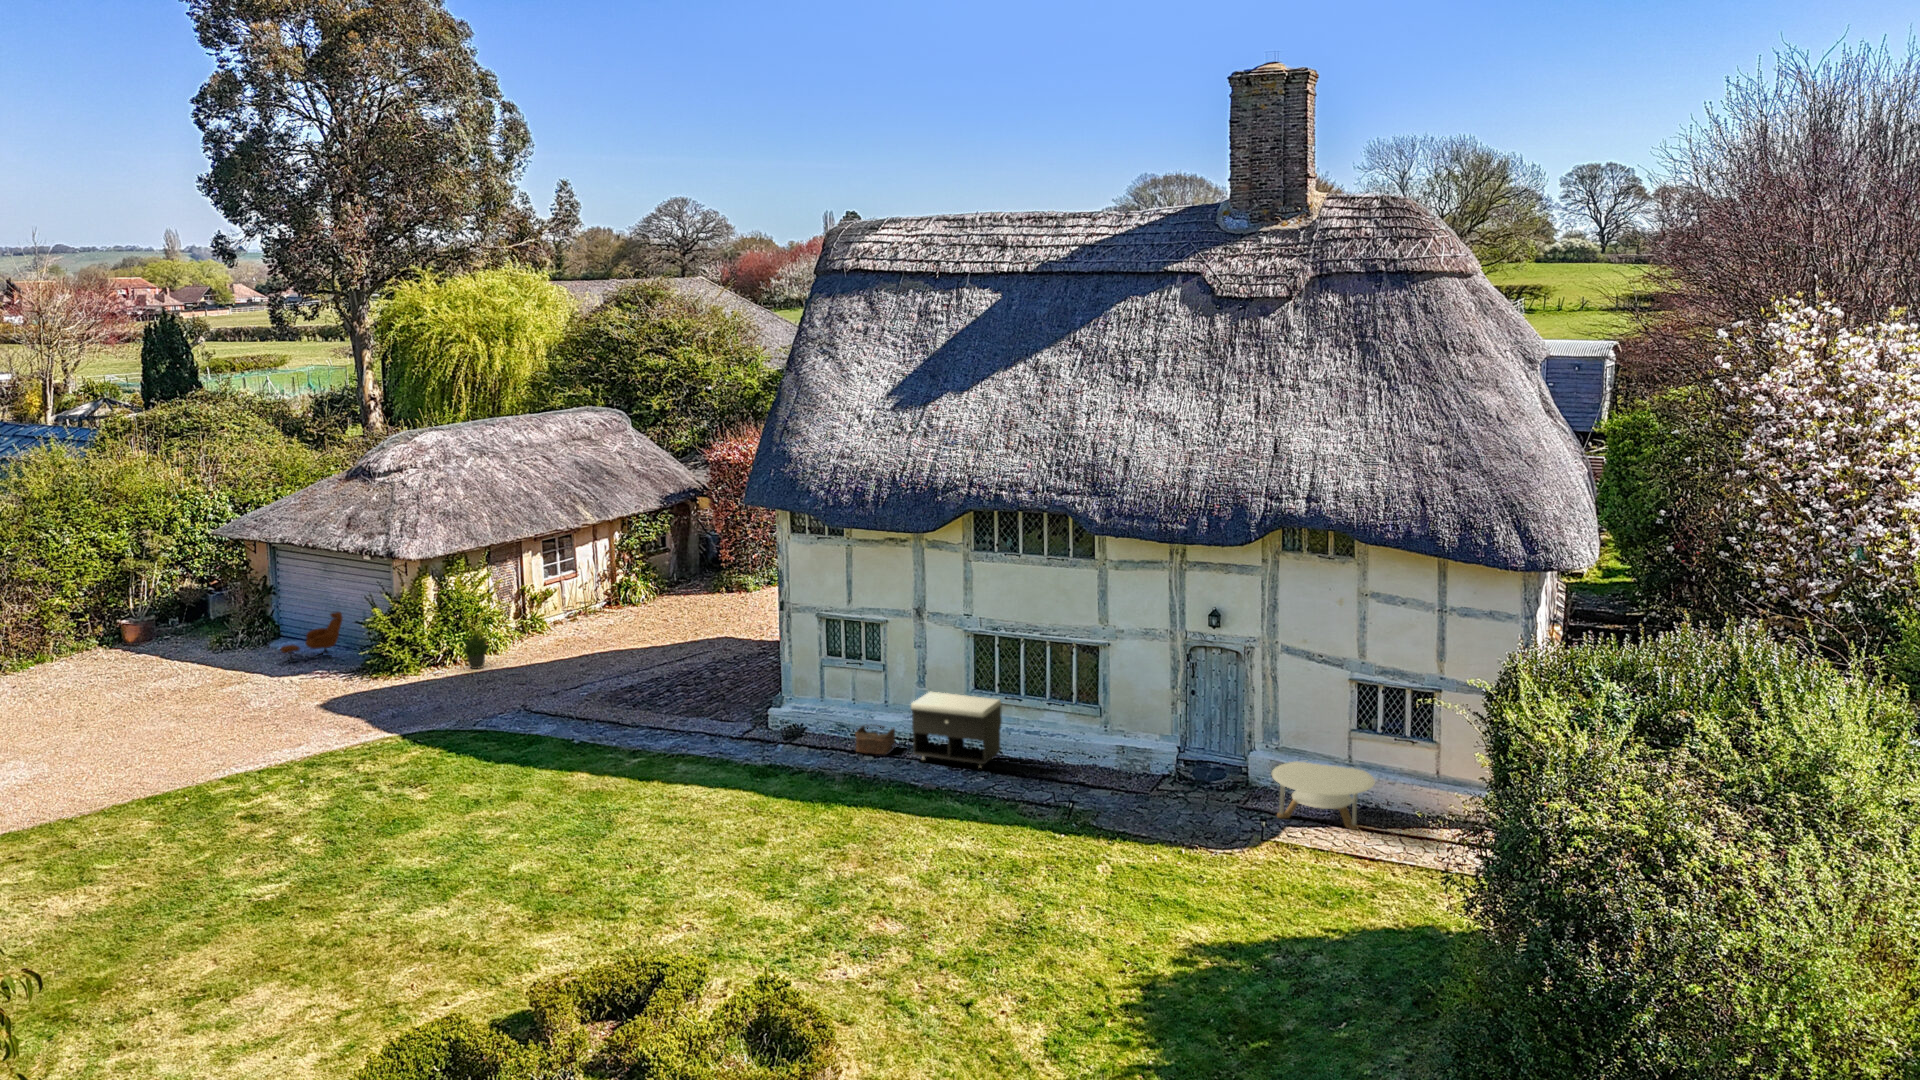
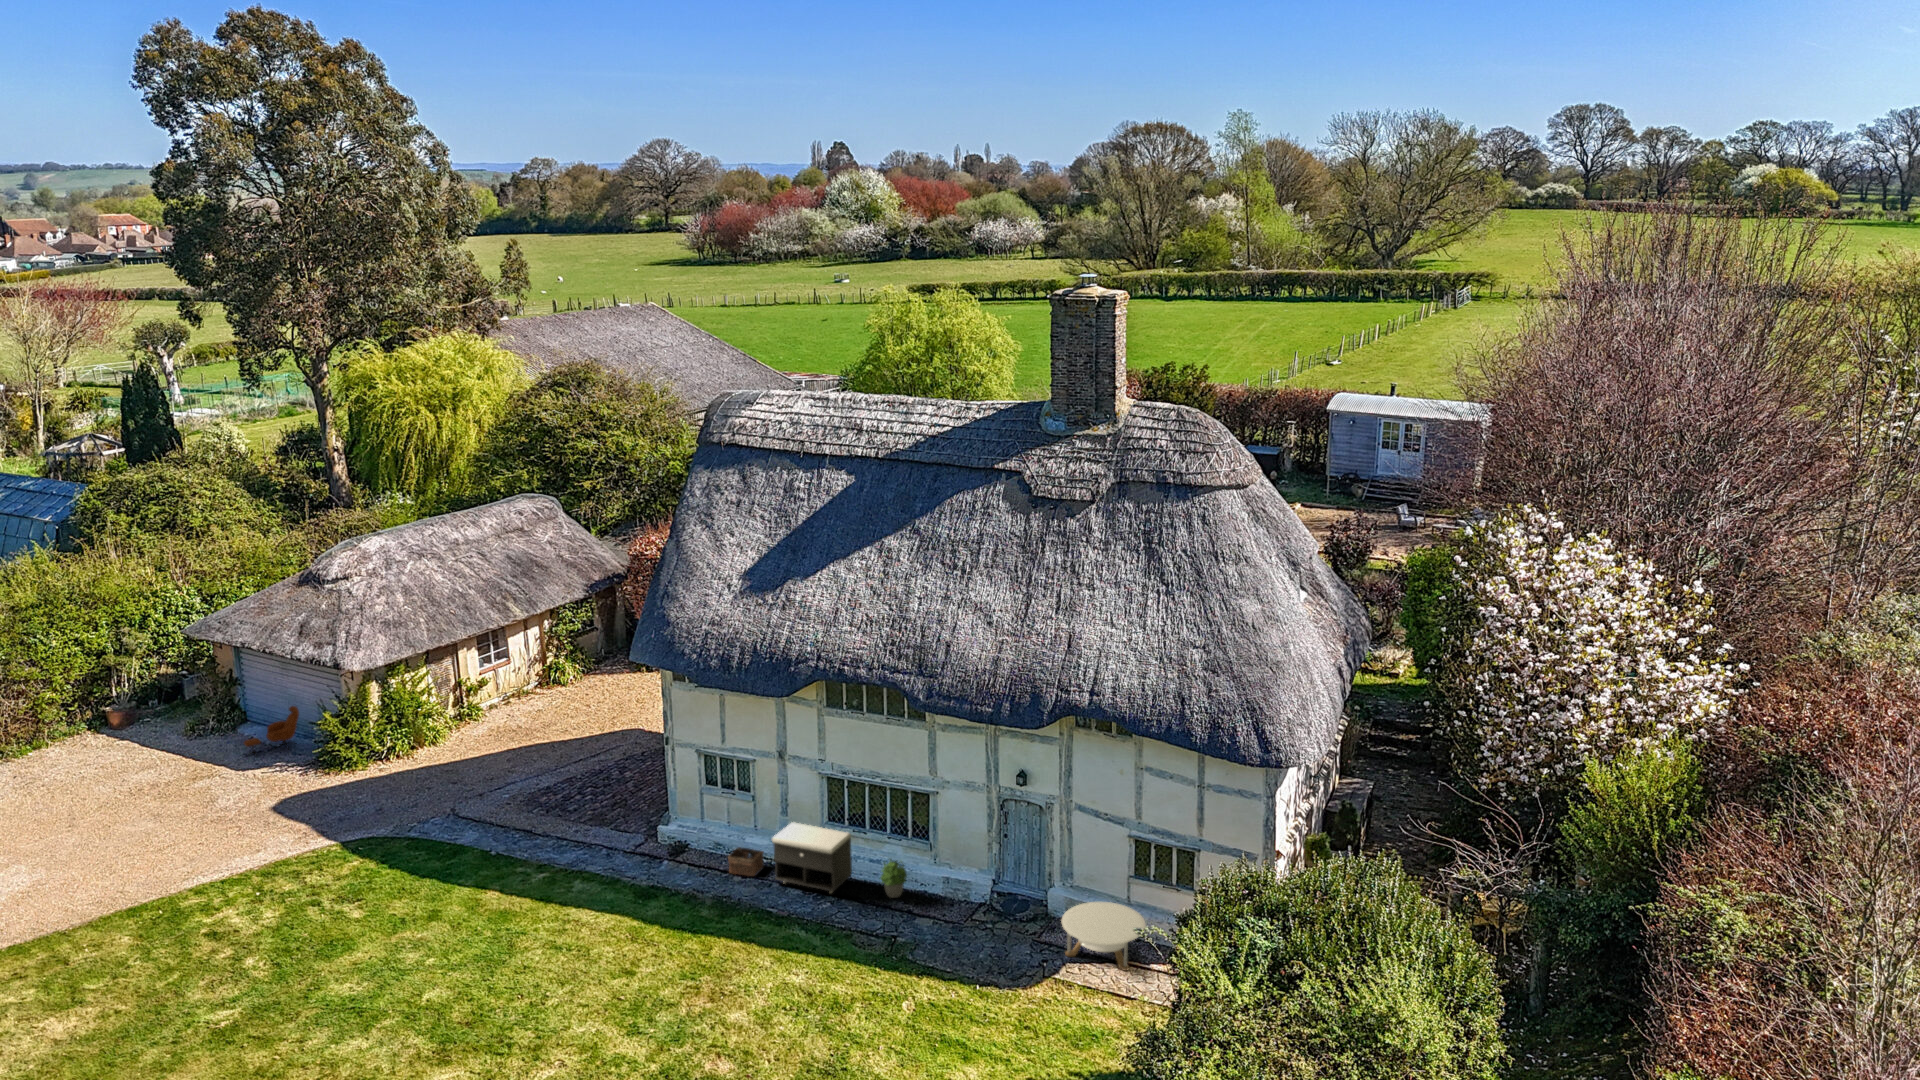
potted plant: present [463,636,490,669] -> present [880,859,907,898]

